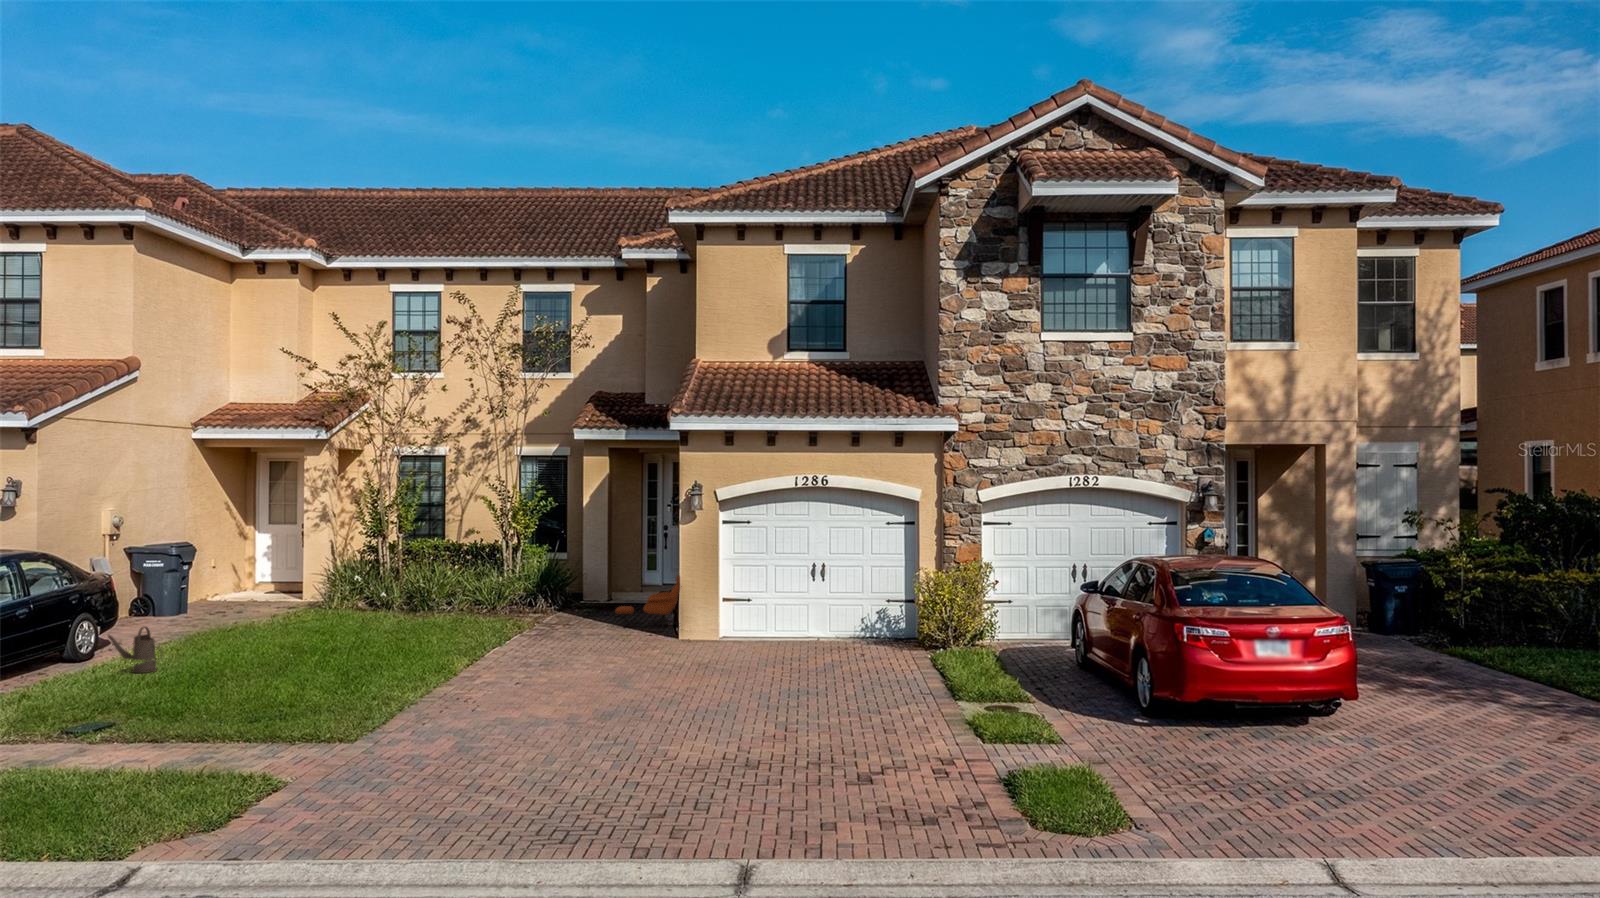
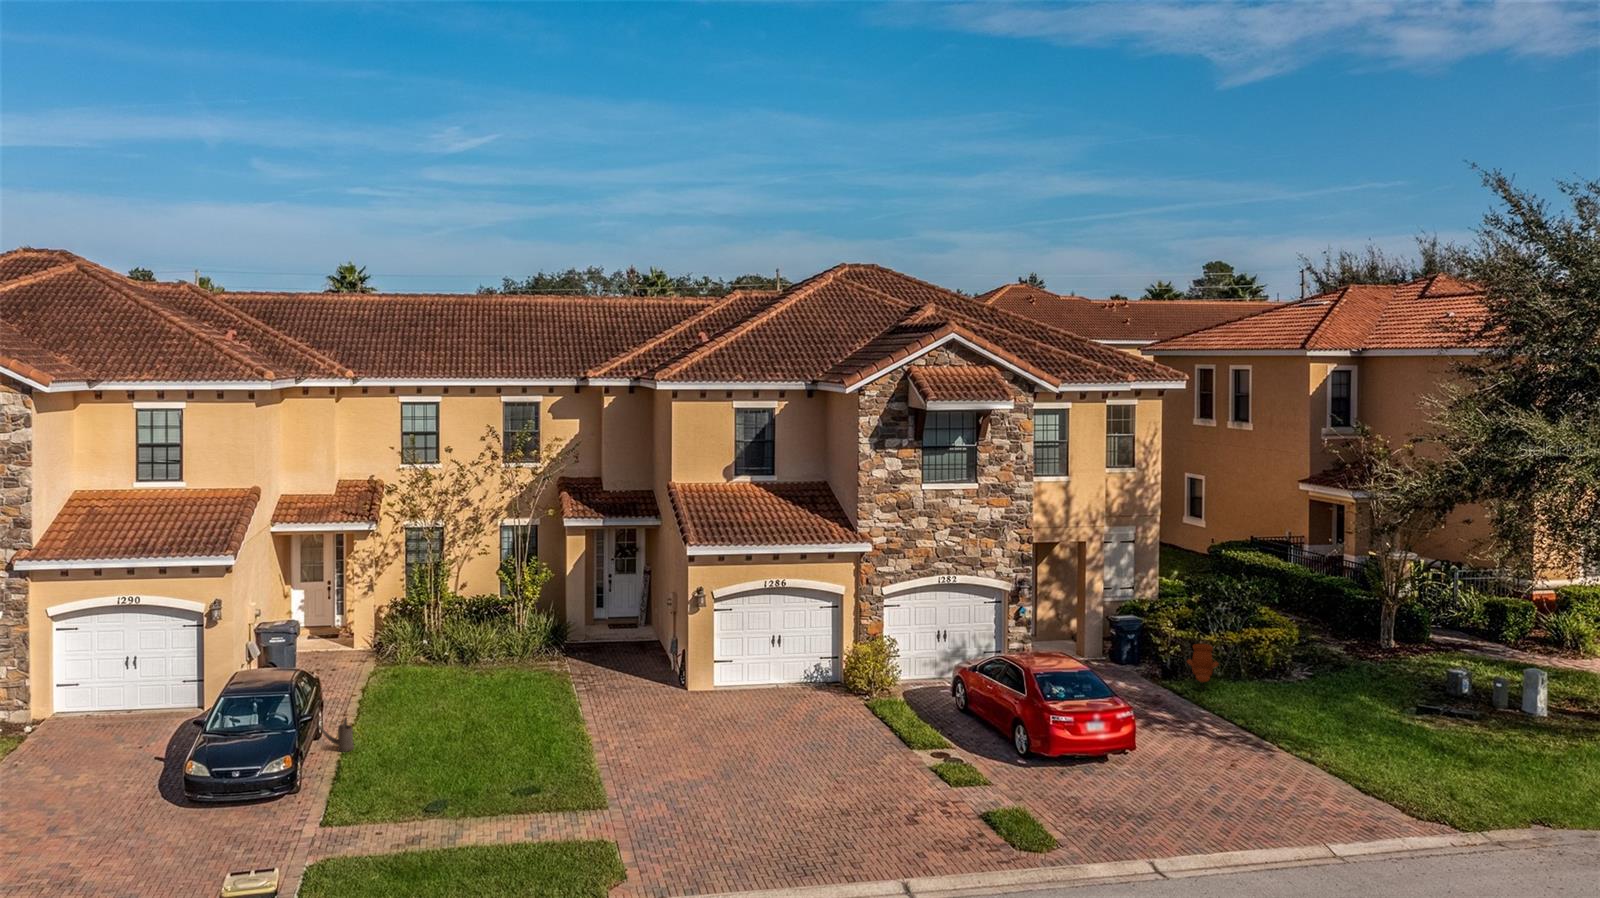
lounge chair: present [615,575,680,627] -> present [1187,644,1218,689]

